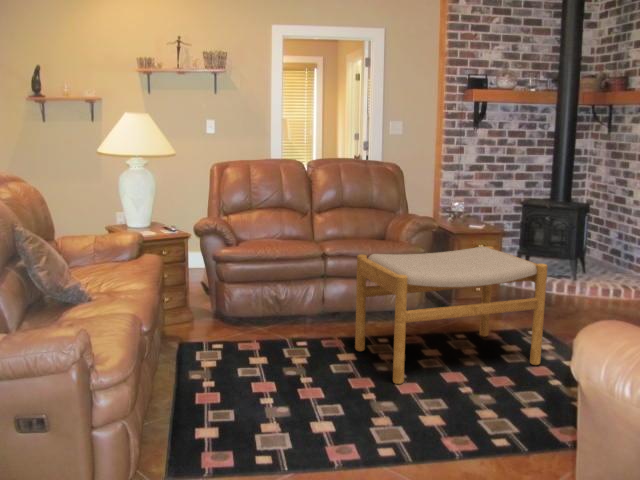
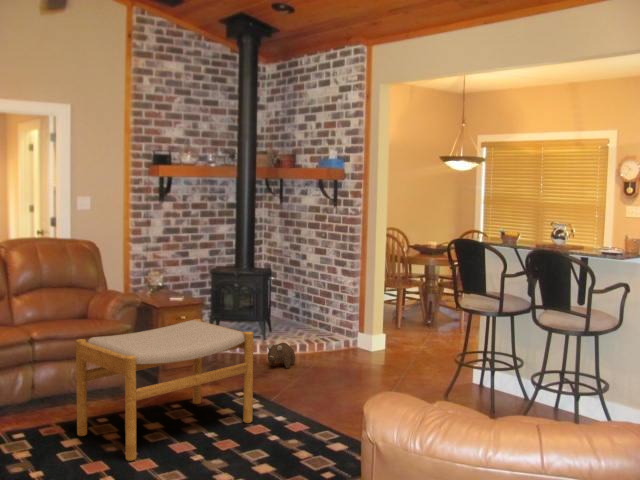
plush toy: none [573,283,607,312] -> present [267,343,295,368]

